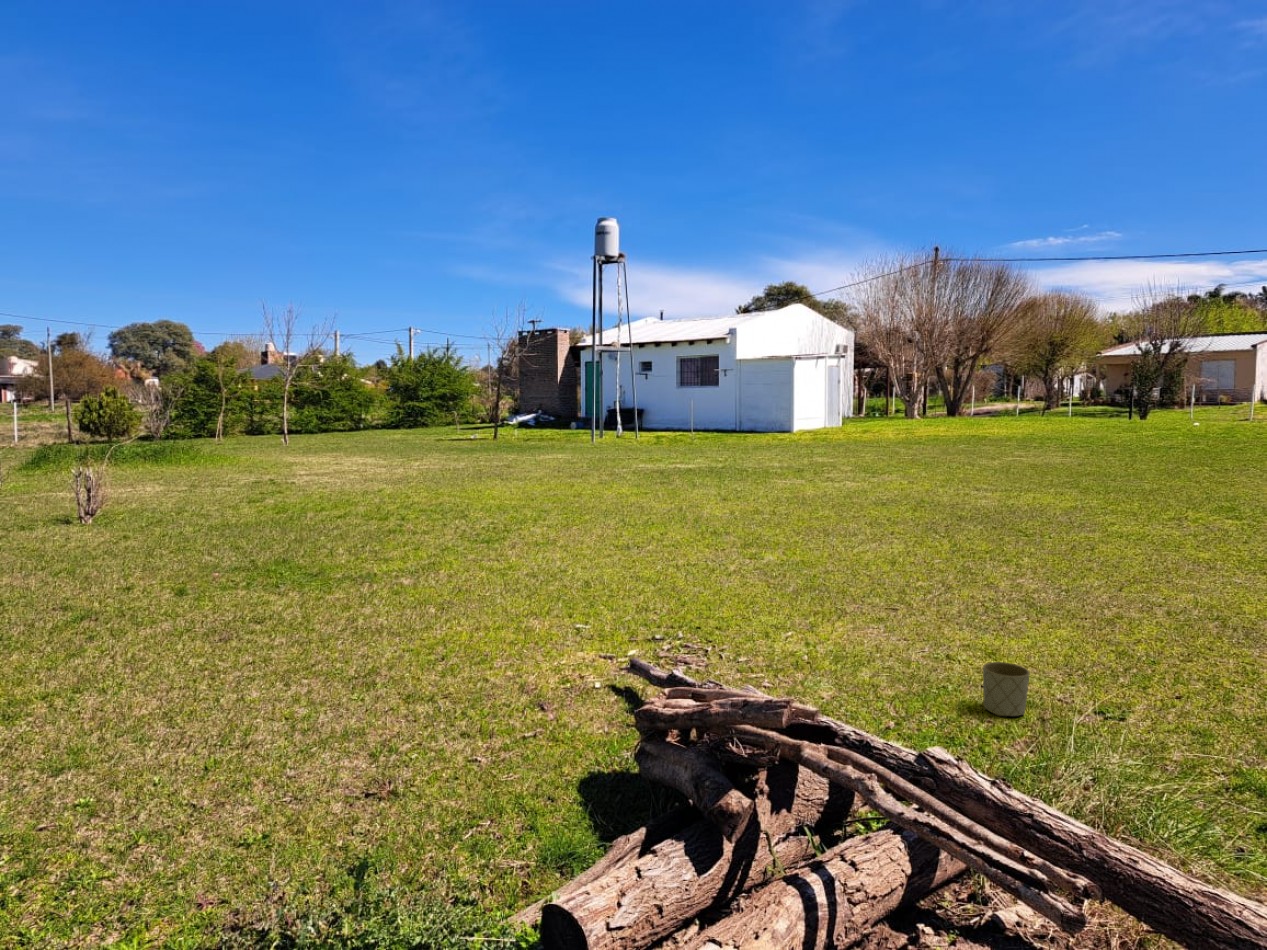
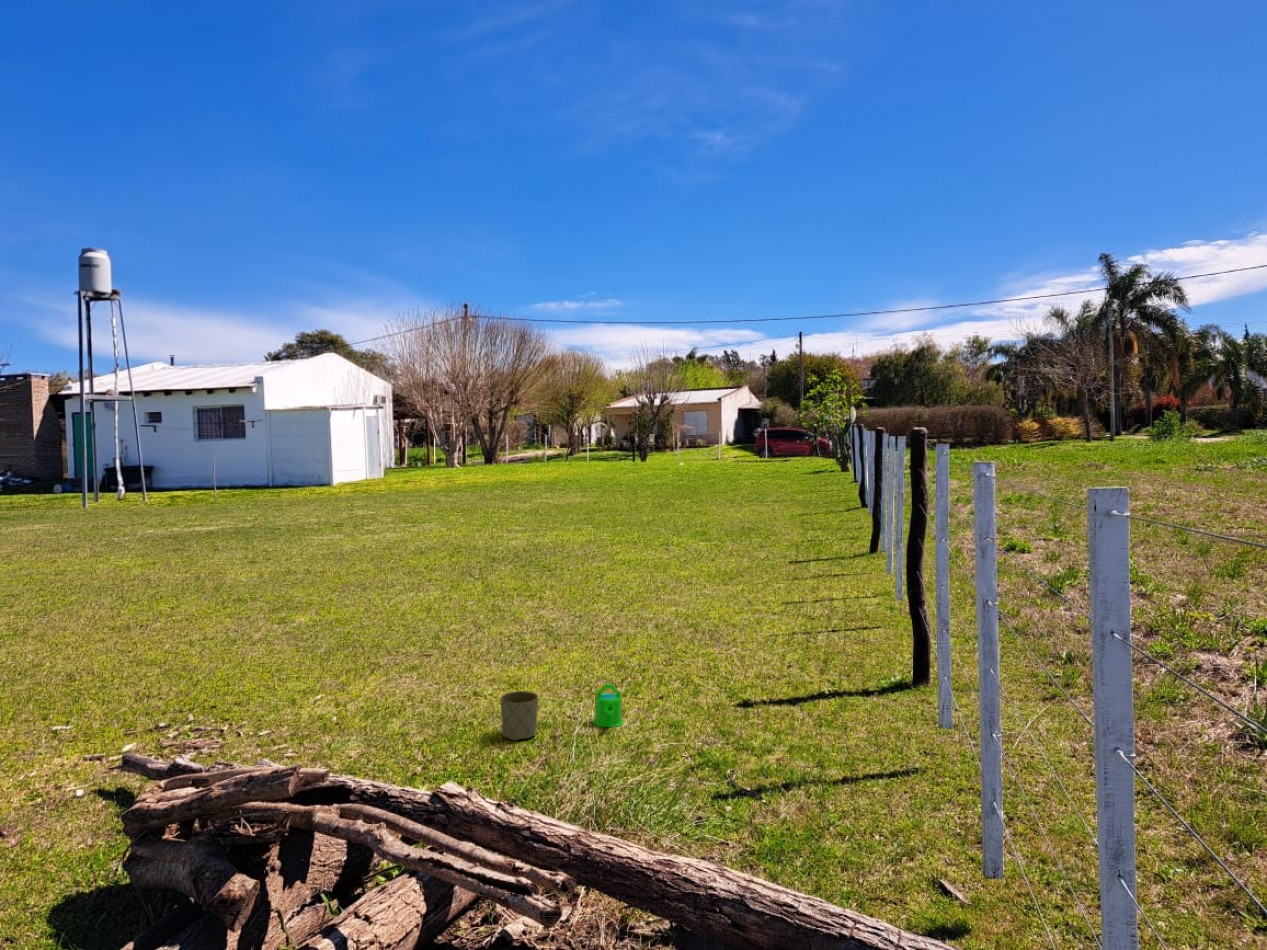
watering can: none [1099,672,1142,724] -> present [594,684,623,727]

